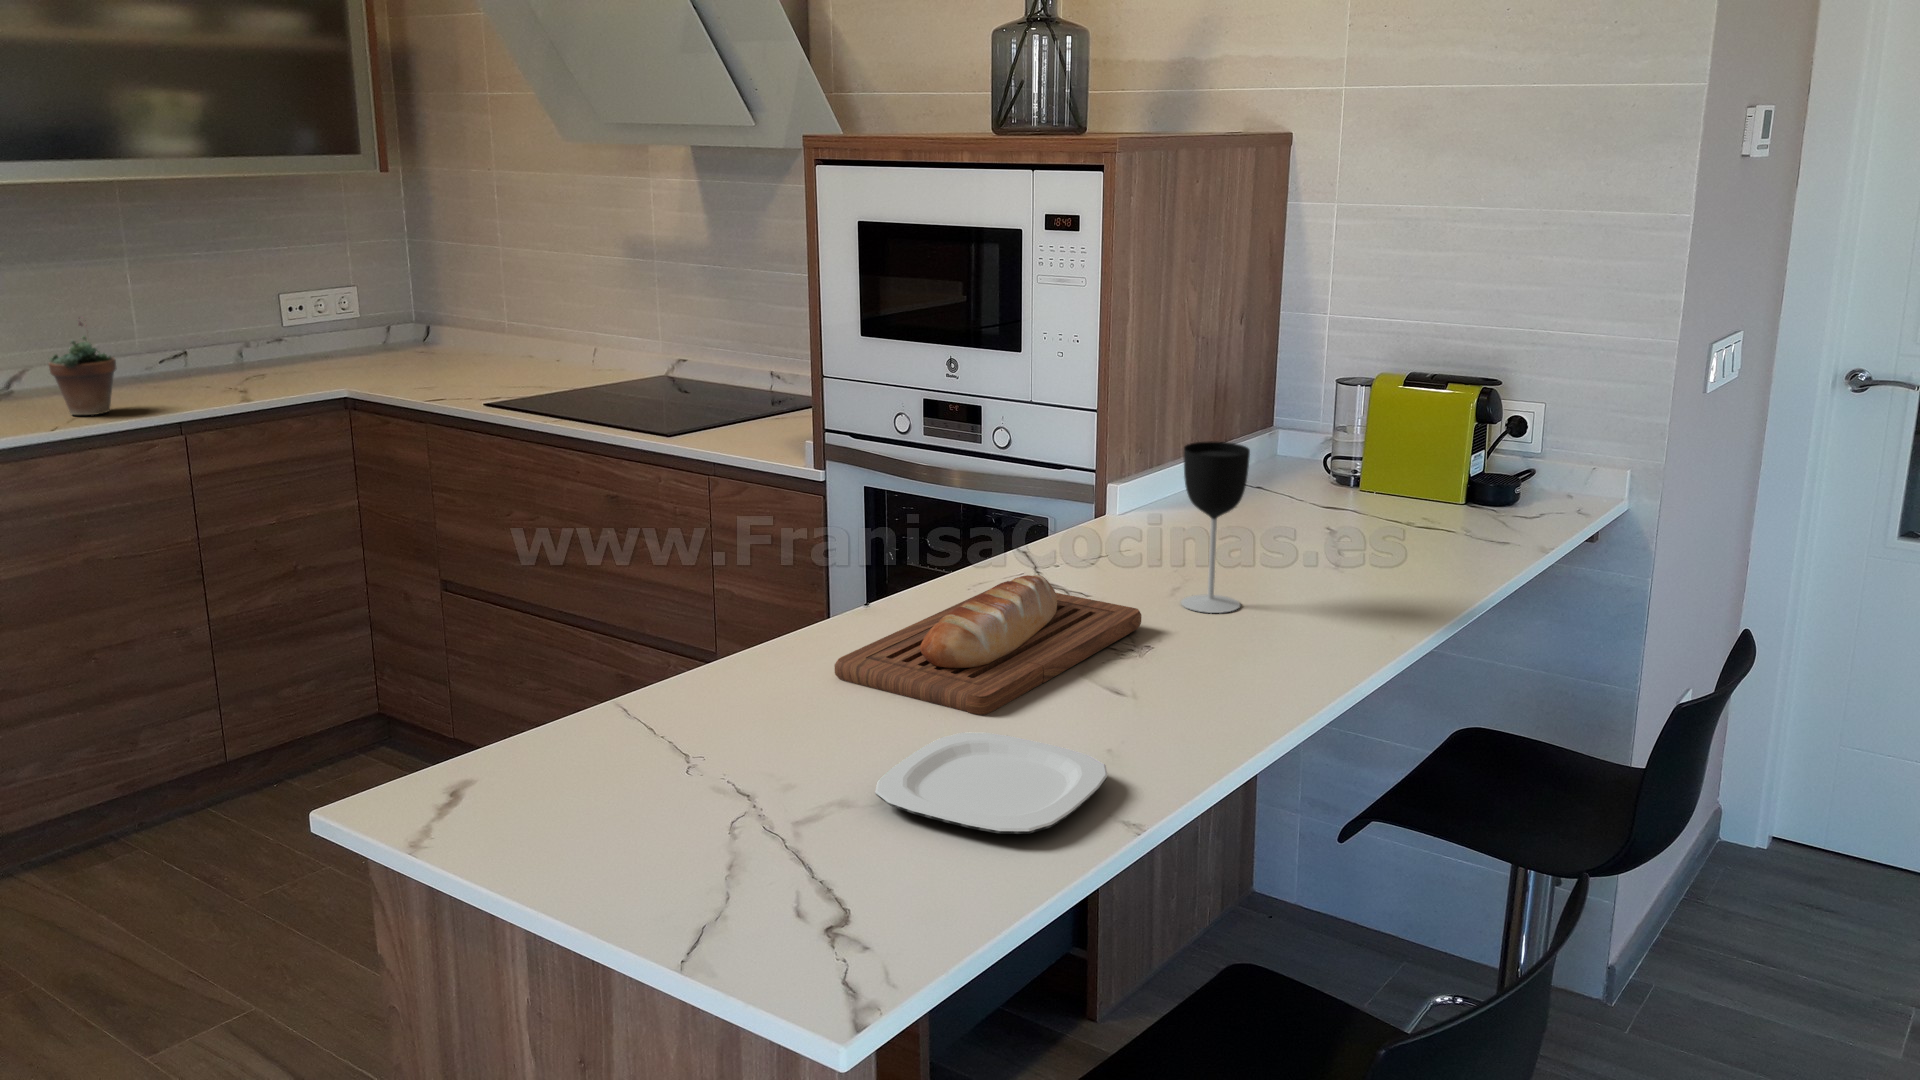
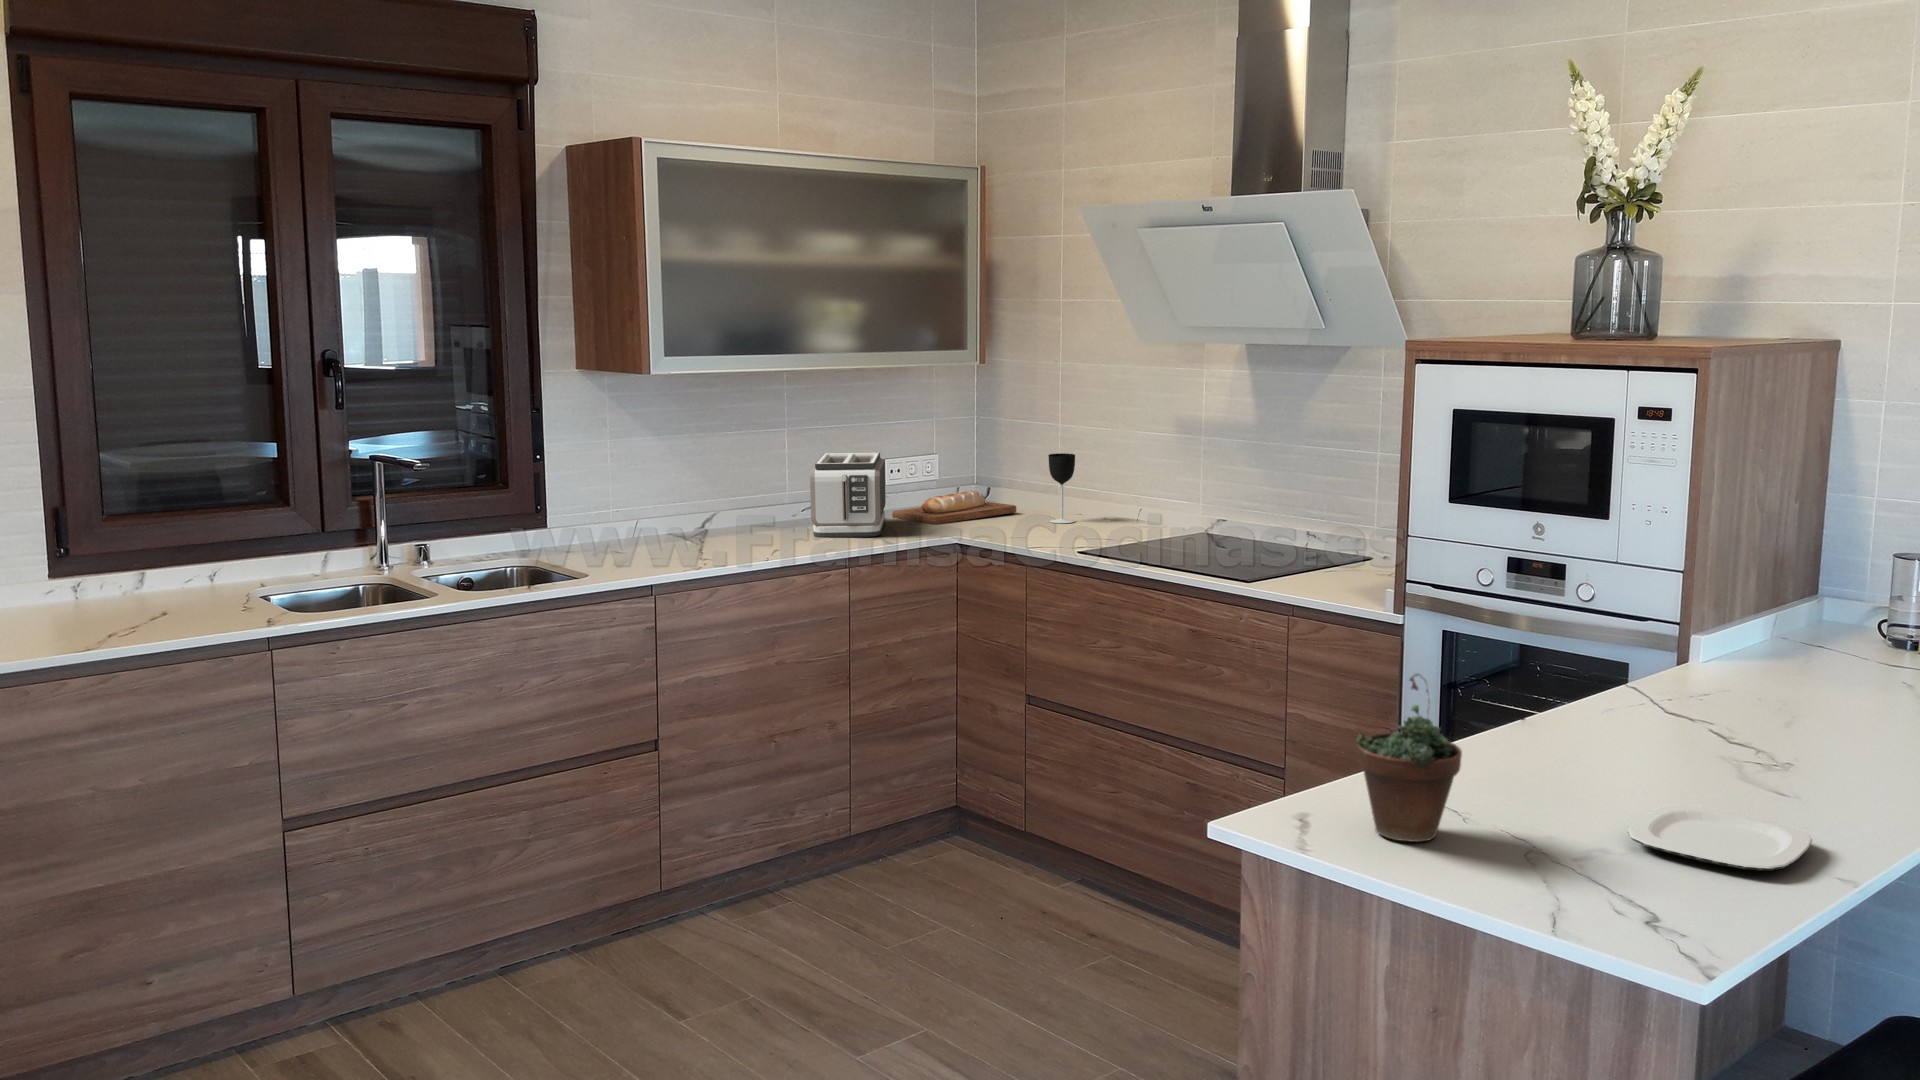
toaster: none [143,287,272,394] -> present [810,453,886,537]
succulent plant: present [48,316,116,415] -> present [1356,674,1462,842]
wine glass: present [1181,441,1250,613] -> present [1049,453,1075,523]
bread loaf: present [834,575,1142,715] -> present [892,491,1016,524]

